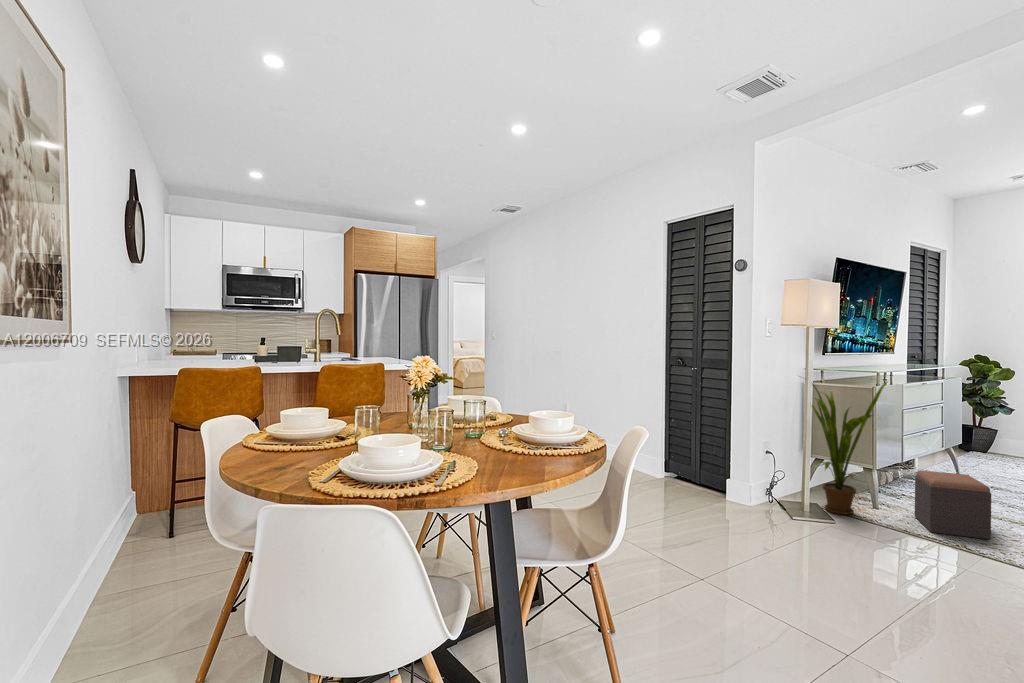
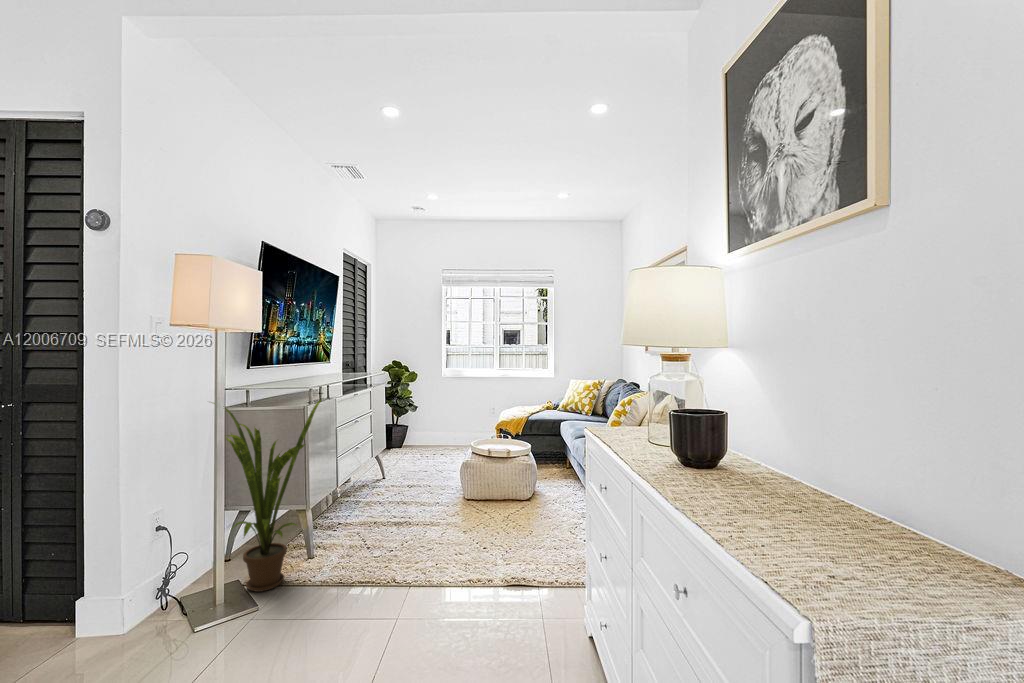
footstool: present [915,471,991,539] -> none [351,493,419,576]

